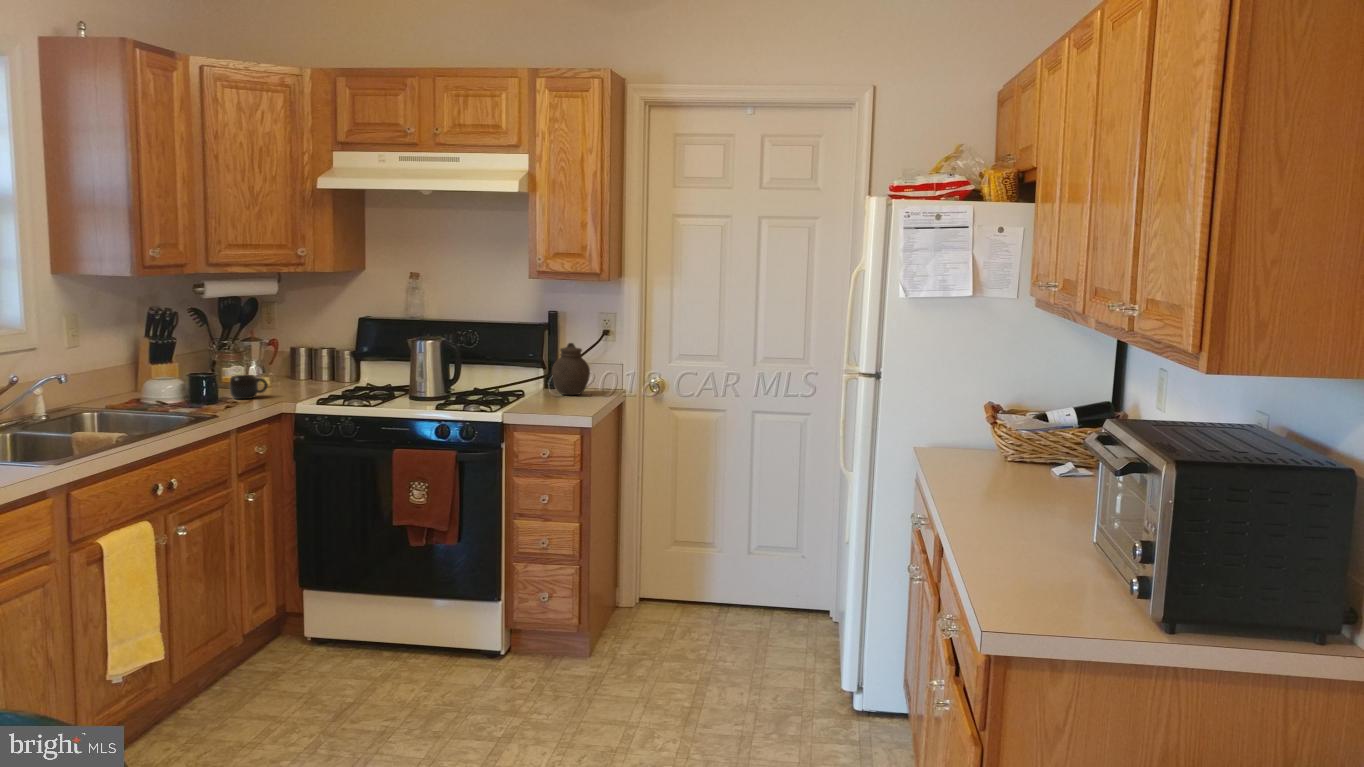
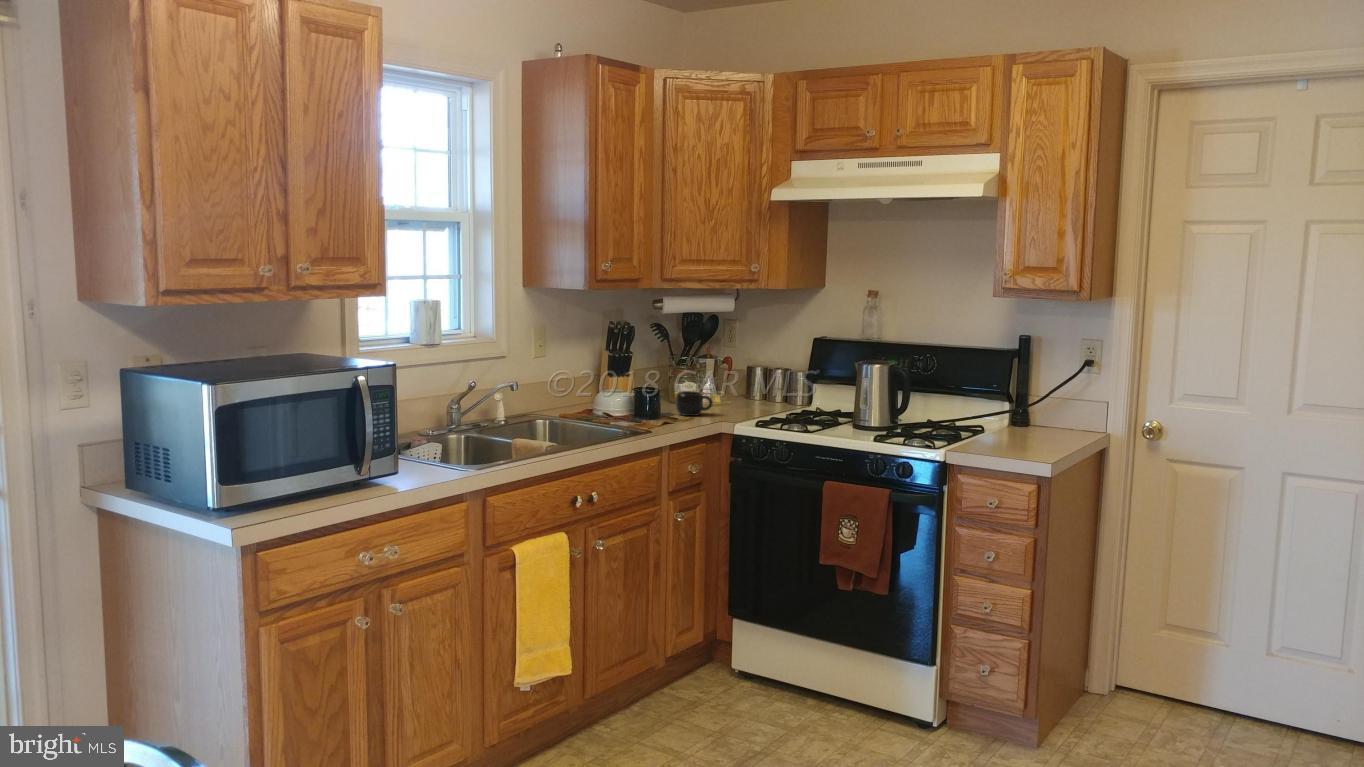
jar: present [552,343,590,395] -> none [1016,374,1064,435]

